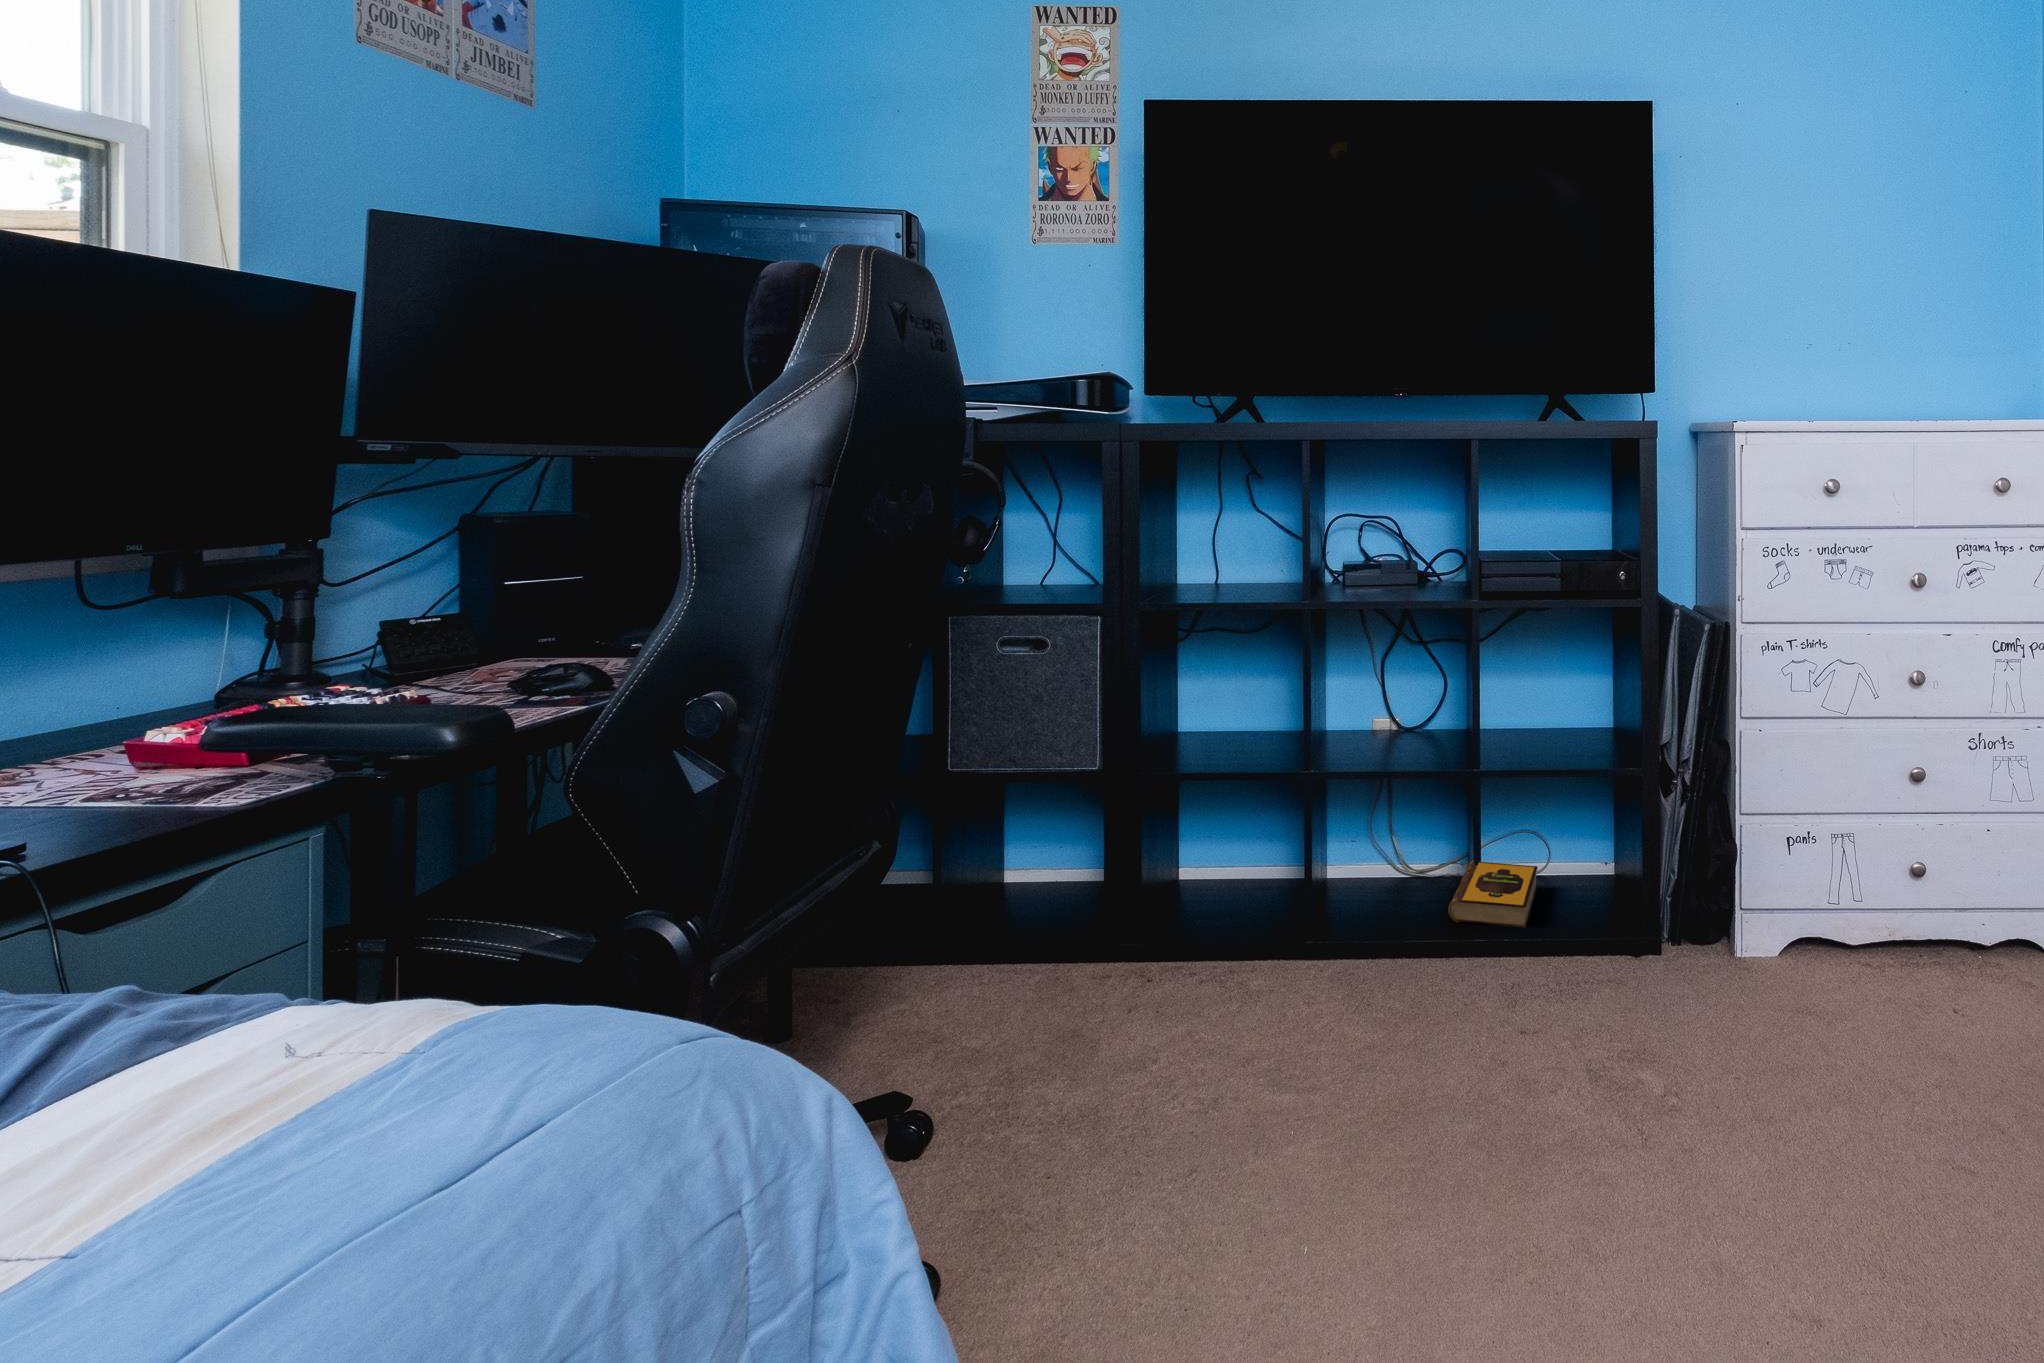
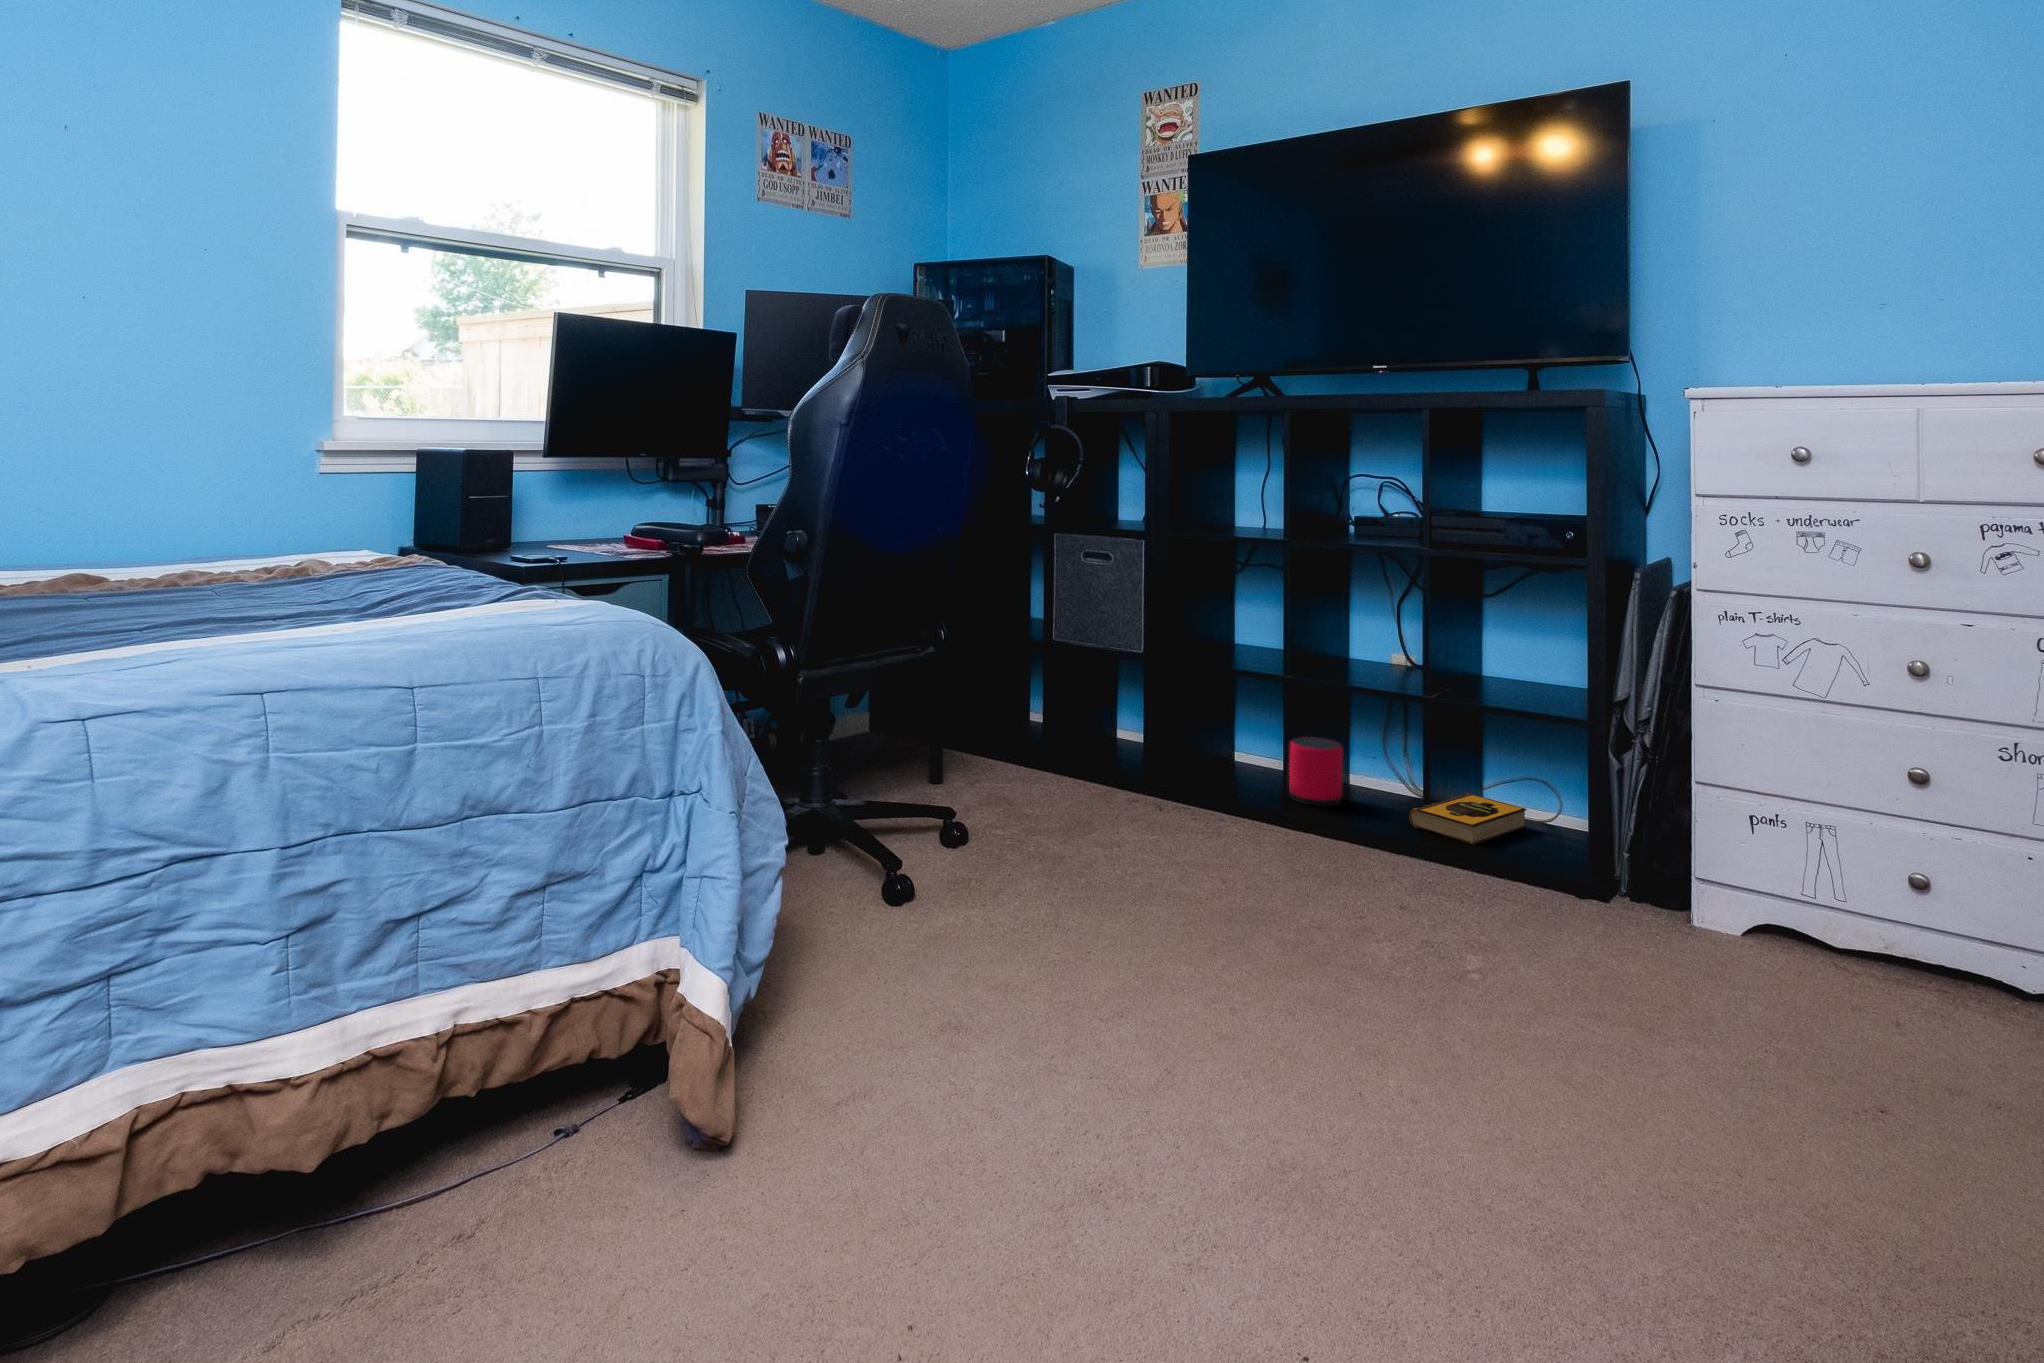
speaker: none [1295,834,1355,923] -> present [1289,737,1343,806]

